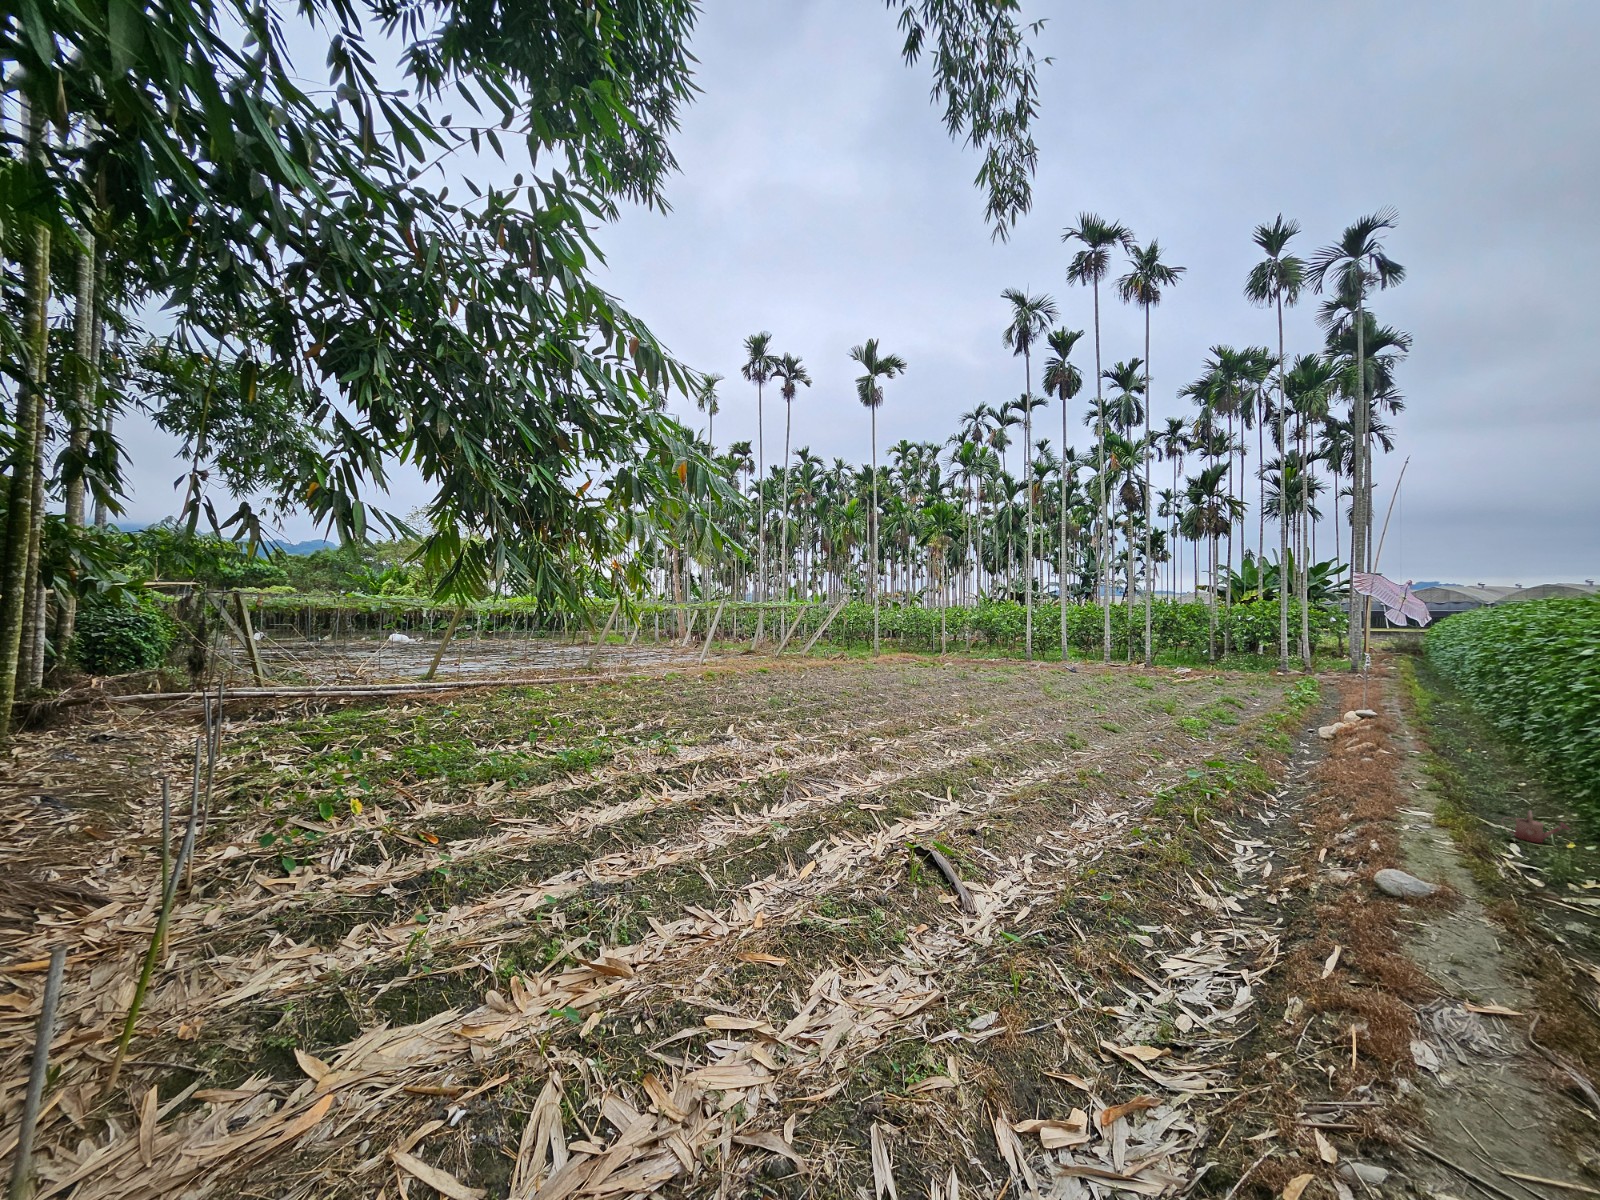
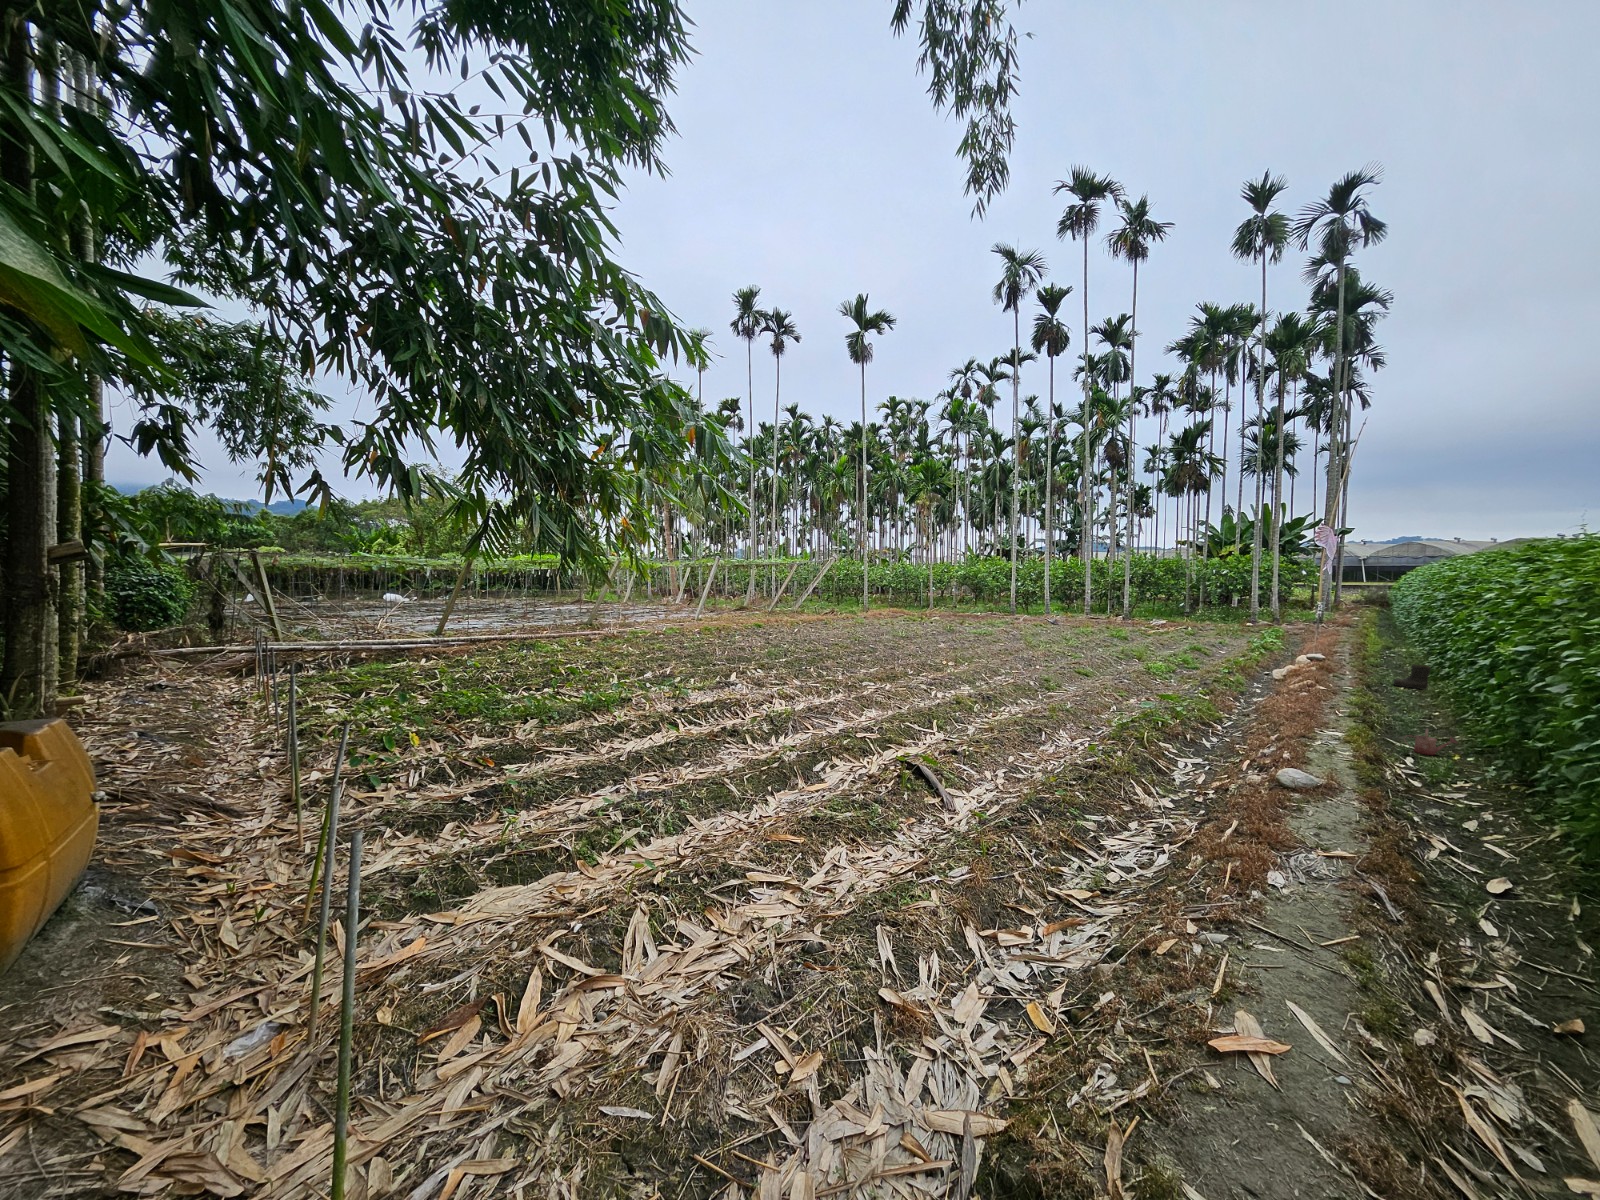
boots: none [1456,724,1501,753] -> present [1393,664,1431,690]

